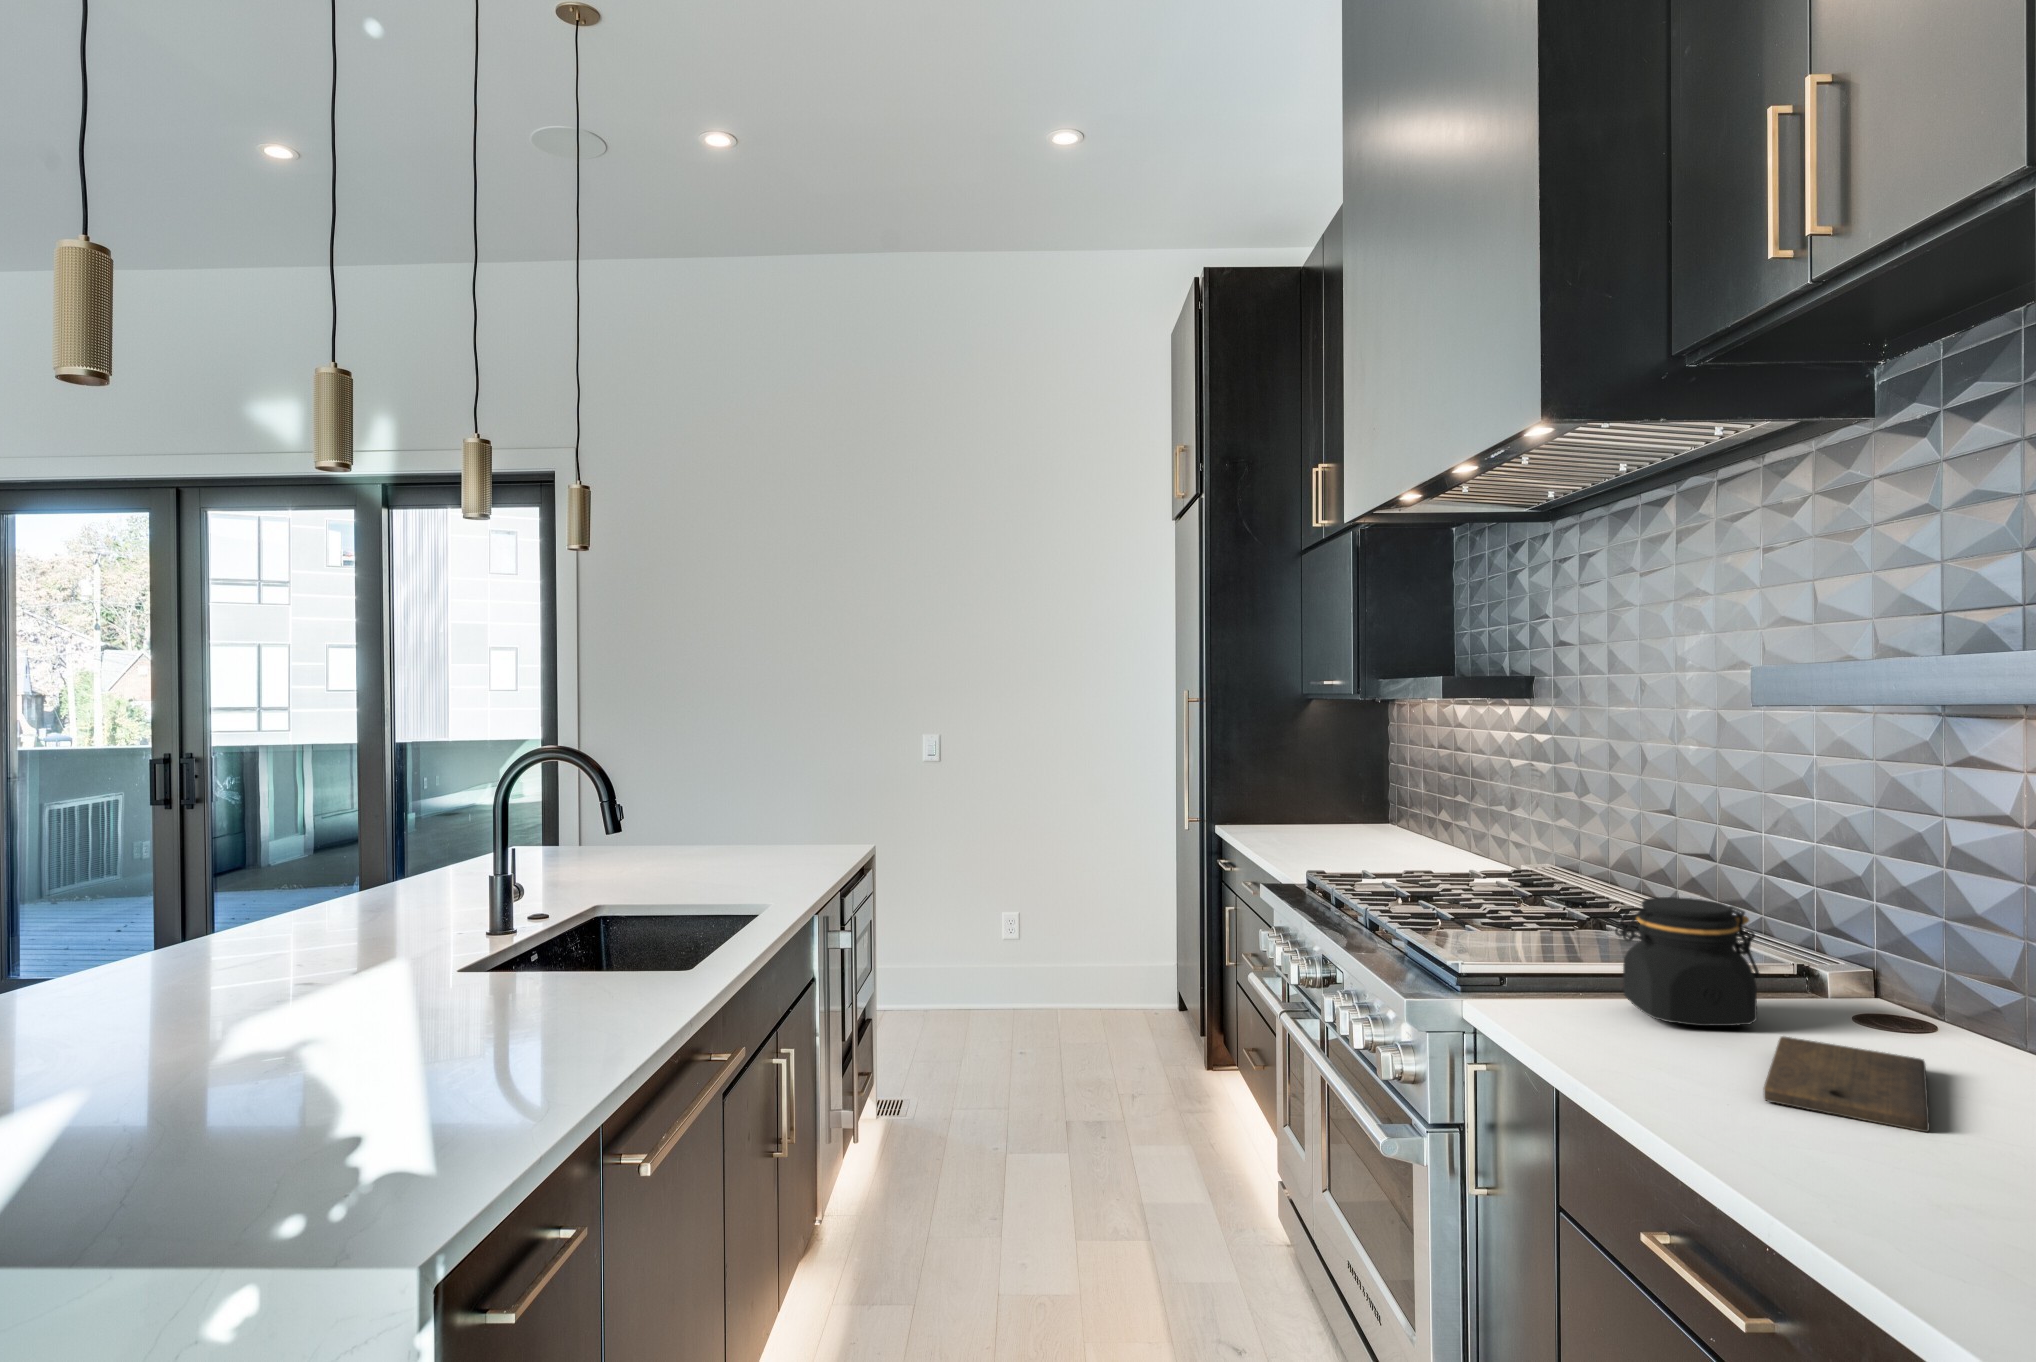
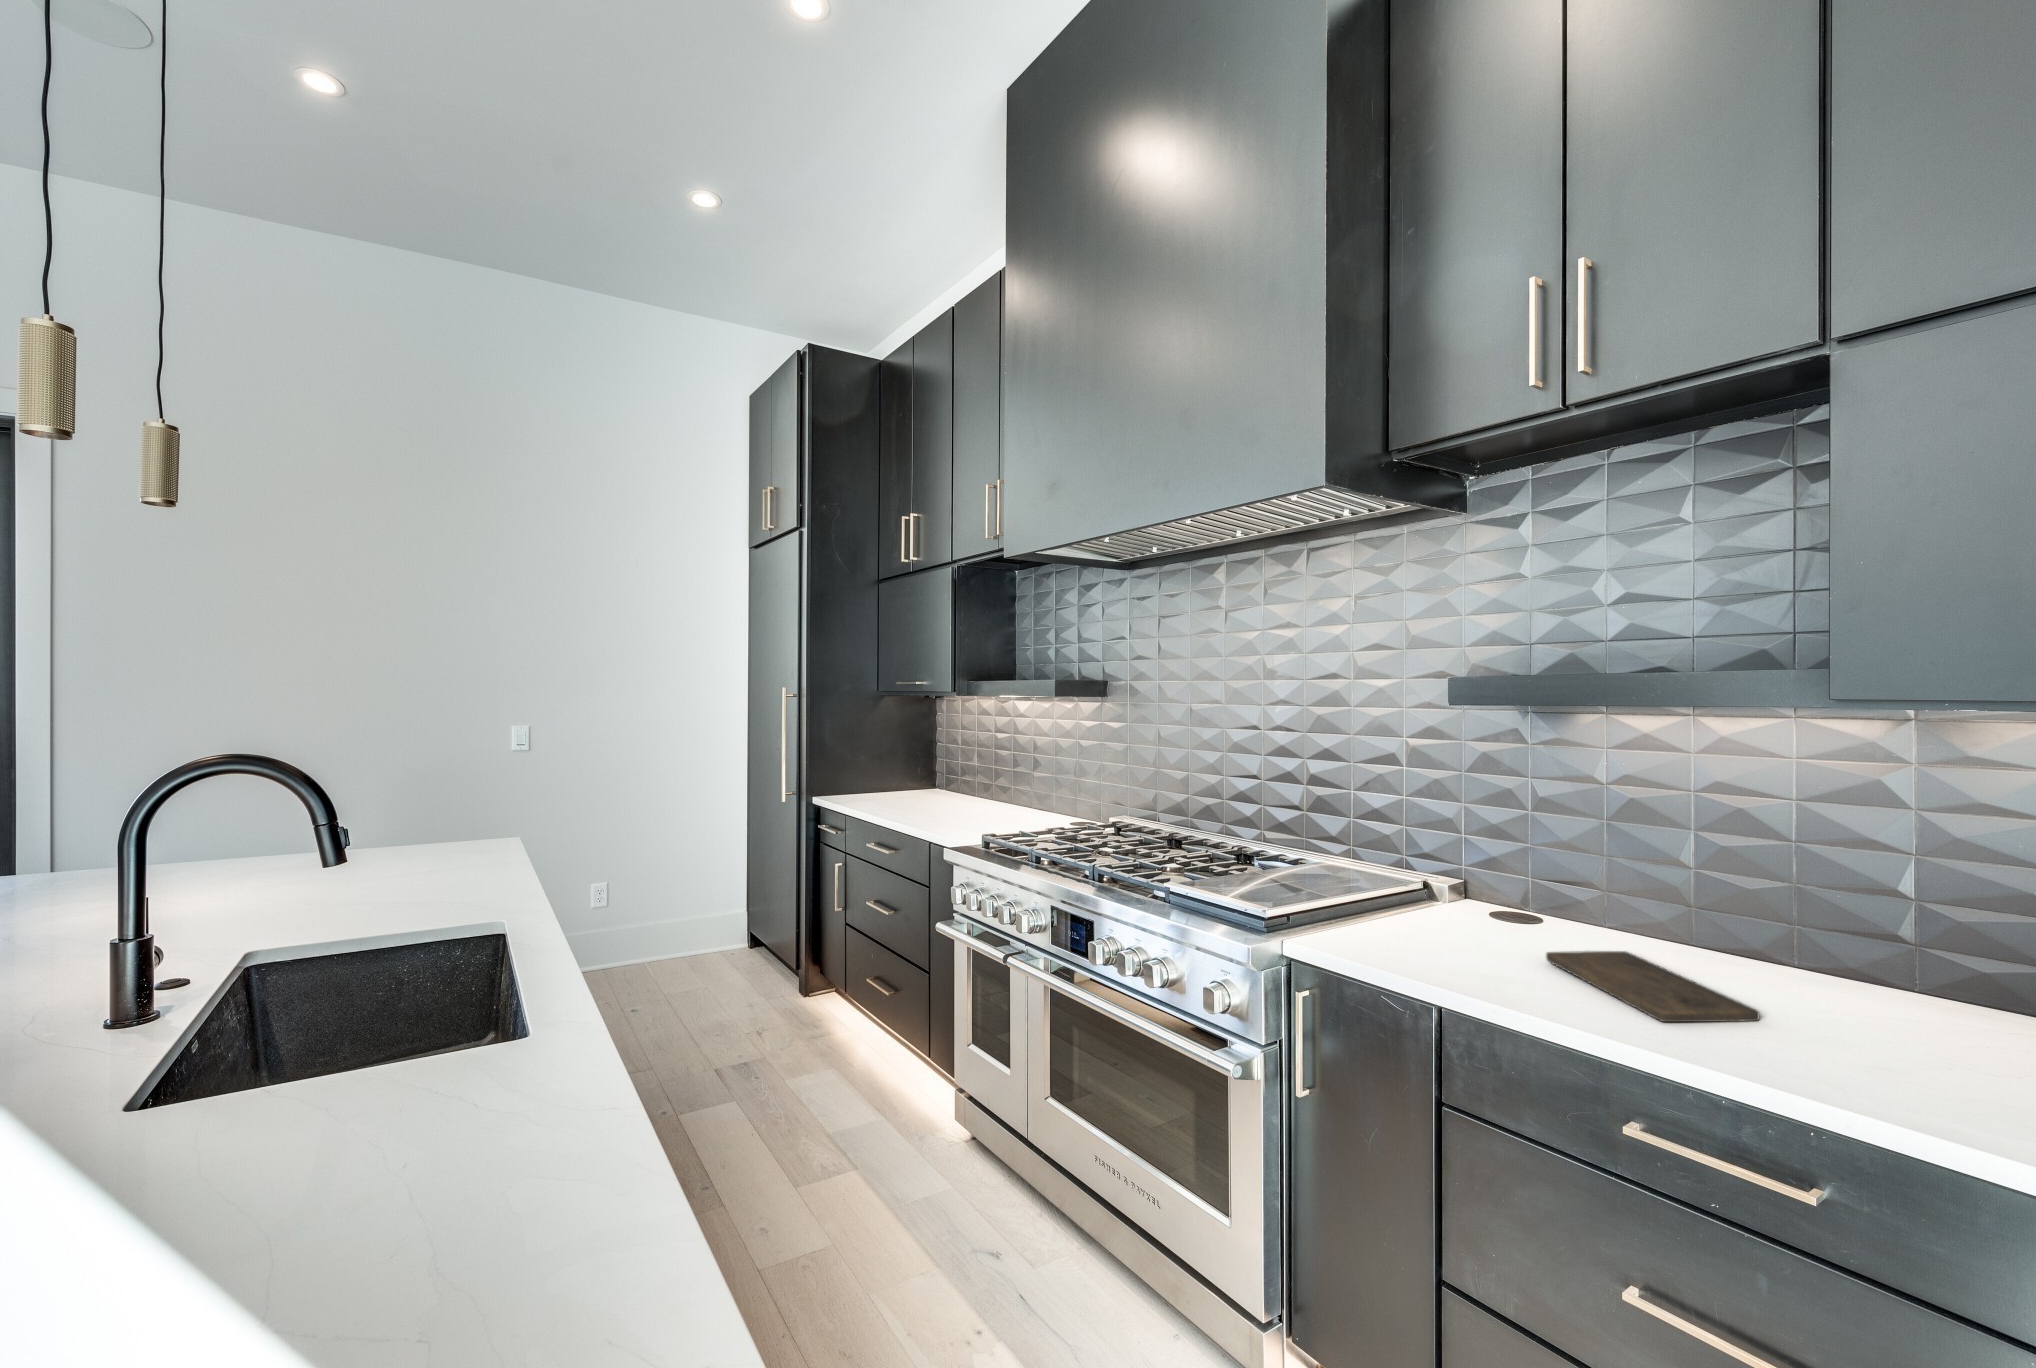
jar: present [1615,897,1760,1026] -> none [1393,852,1495,954]

